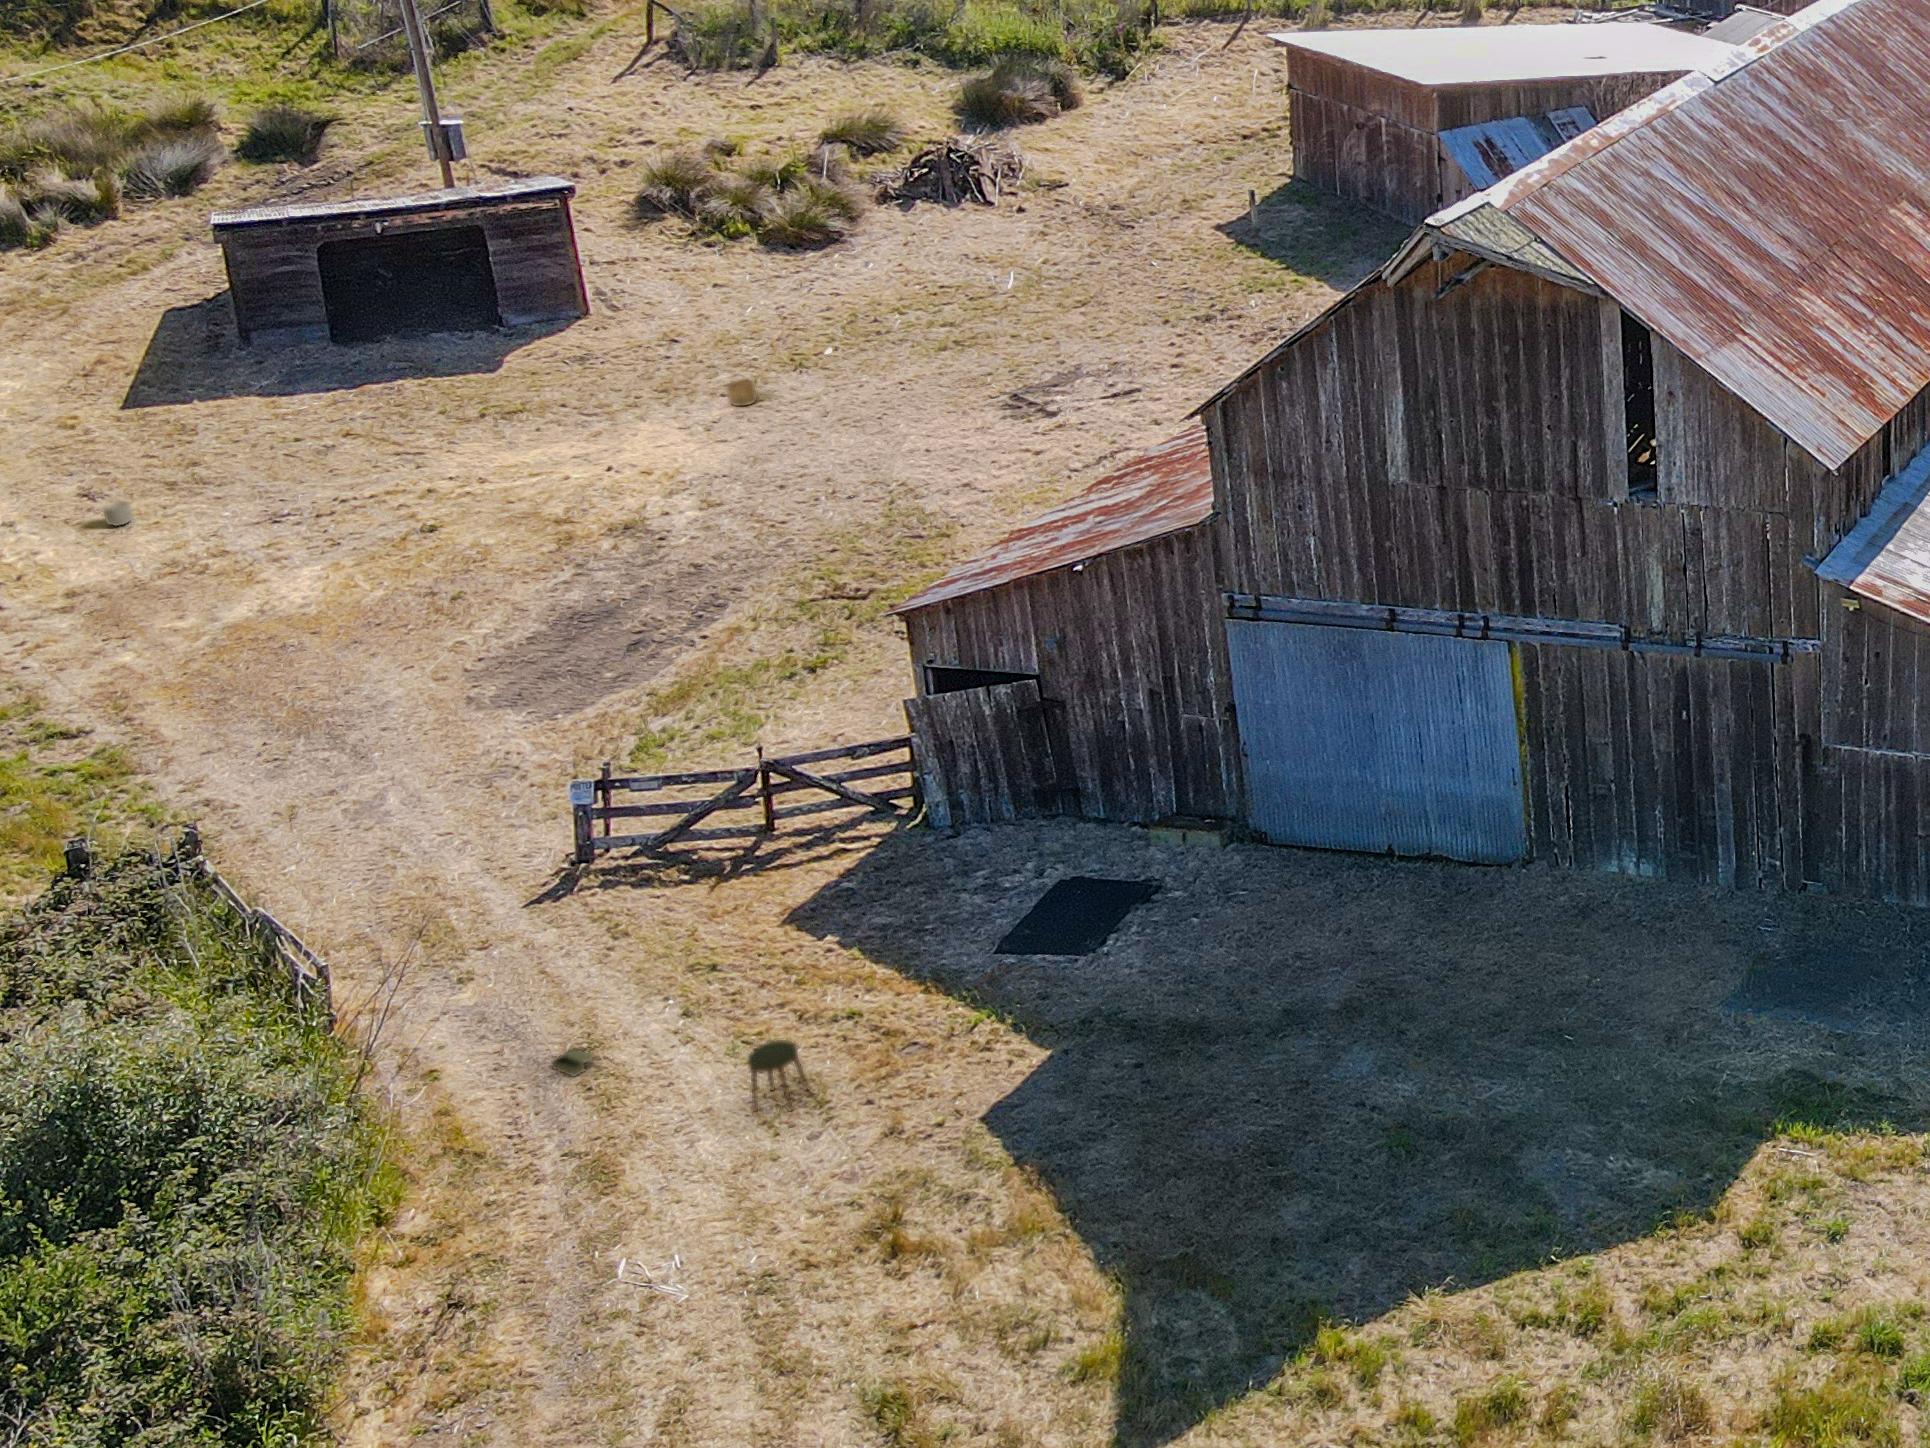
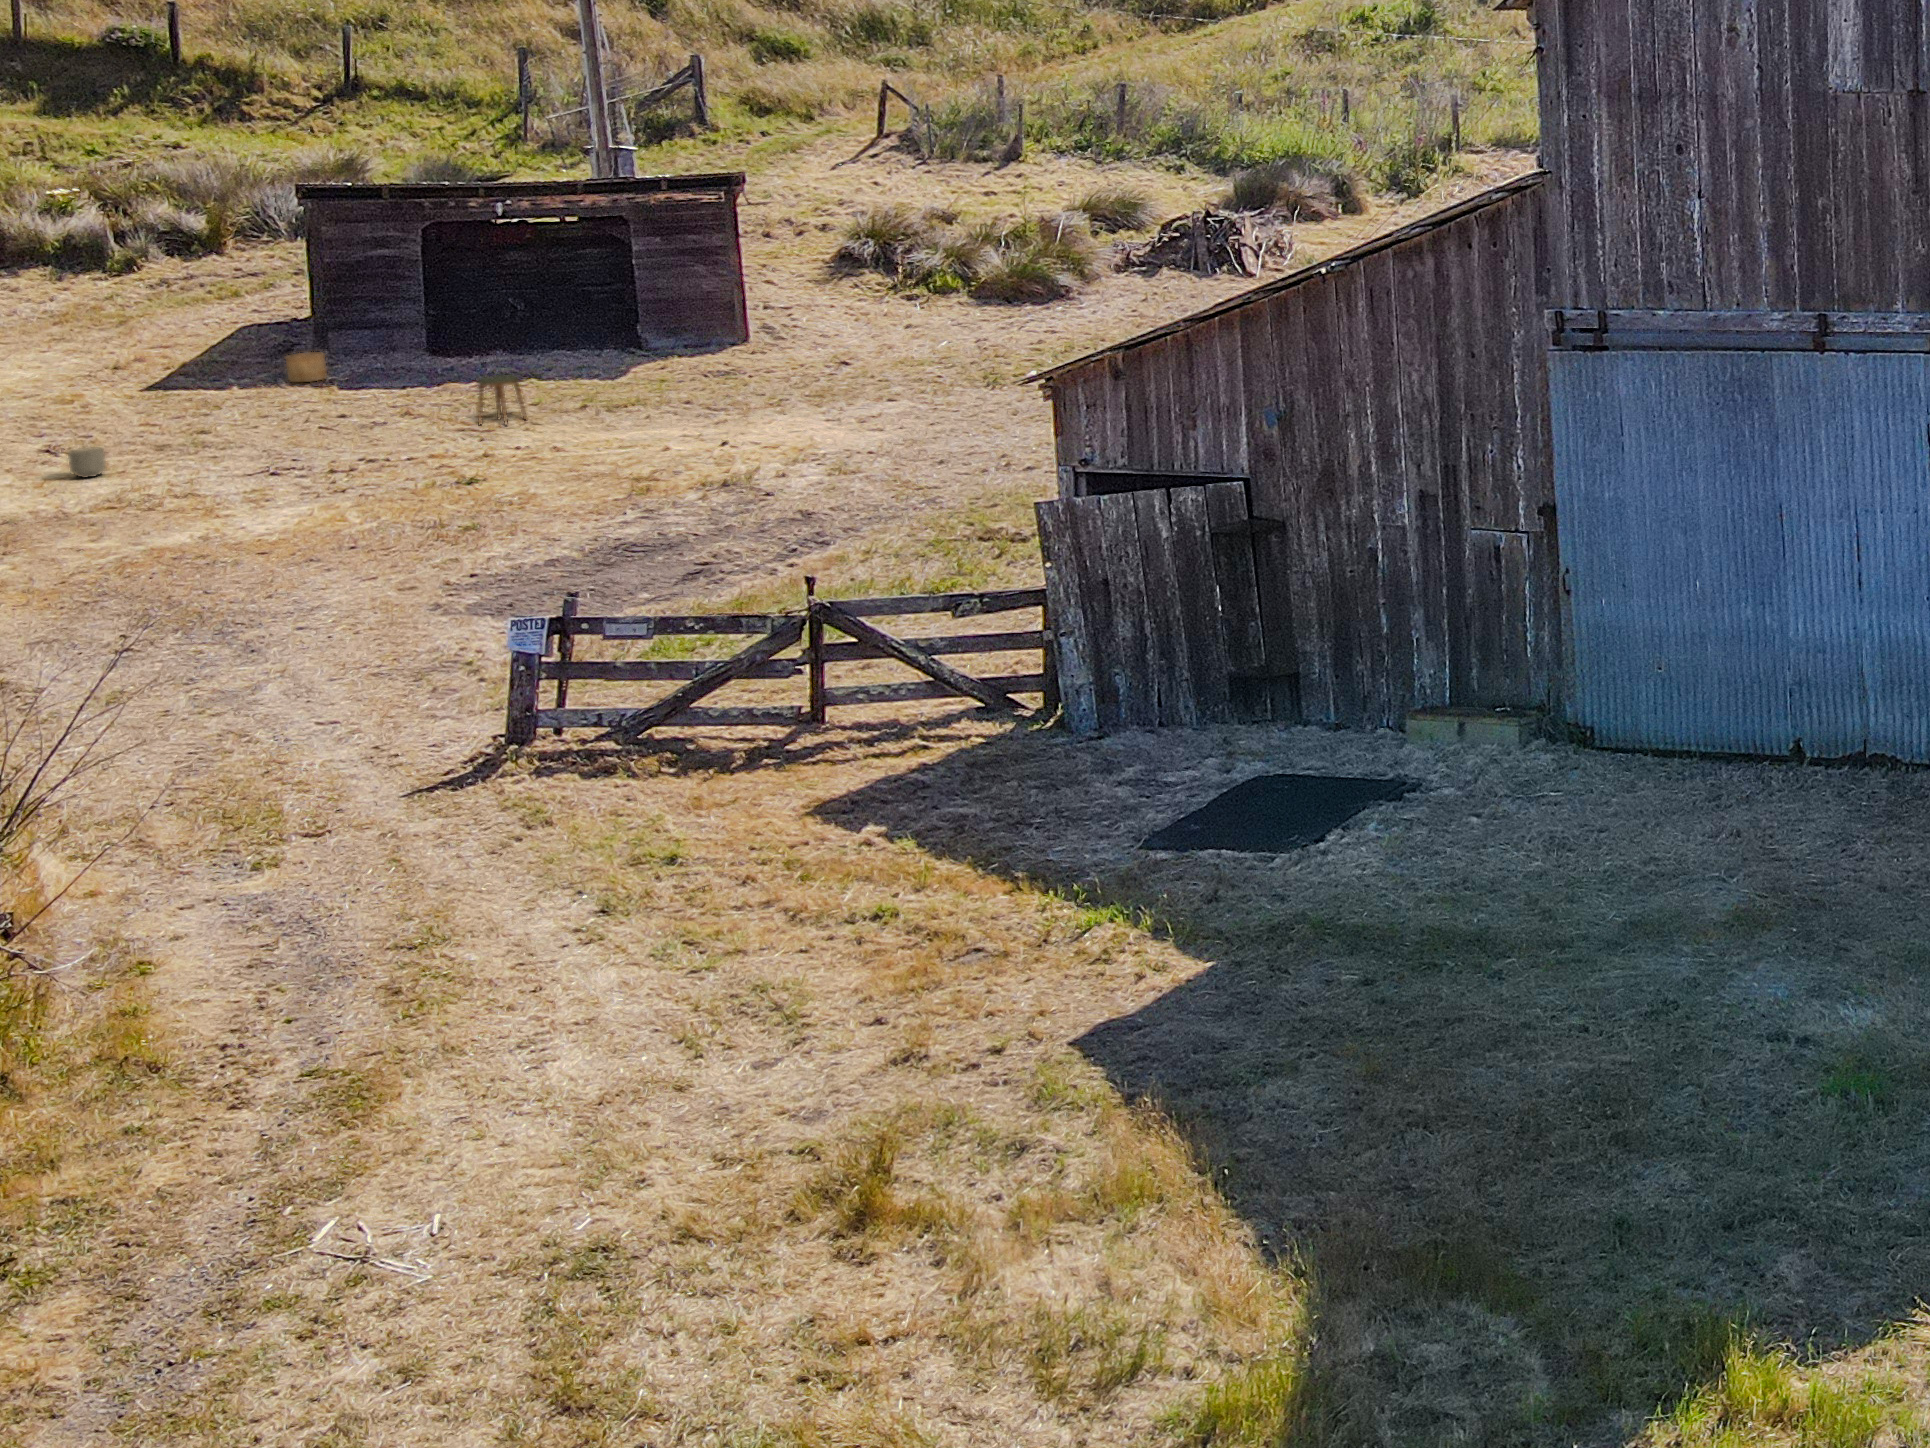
wooden bucket: present [727,380,757,406] -> present [286,352,327,382]
stool: present [748,1040,809,1112] -> present [478,375,527,424]
toolbox: present [552,1048,593,1076] -> none [363,952,438,992]

